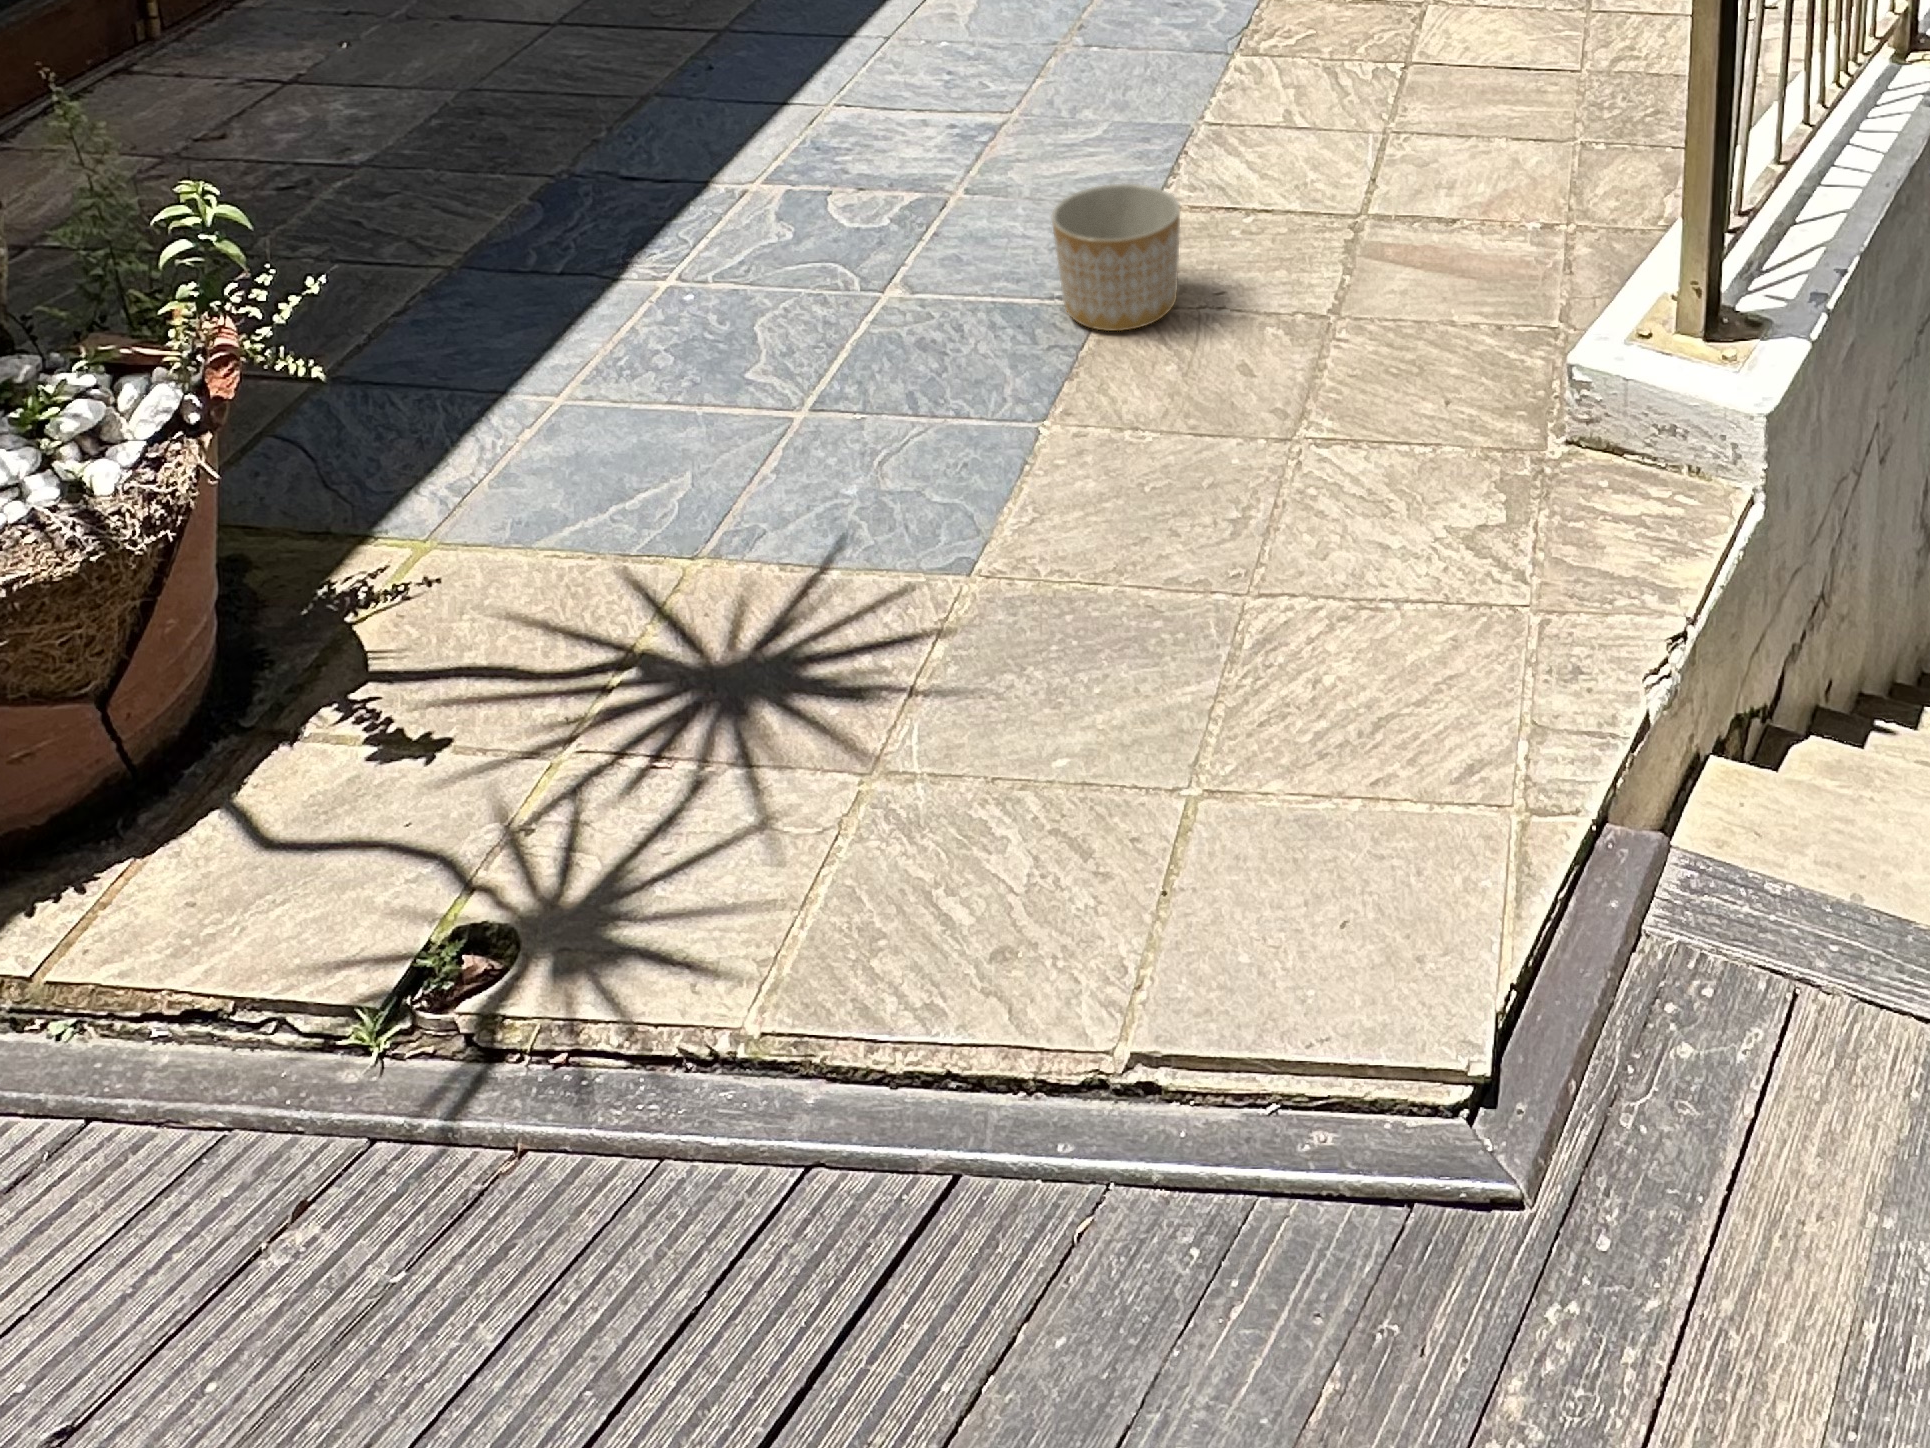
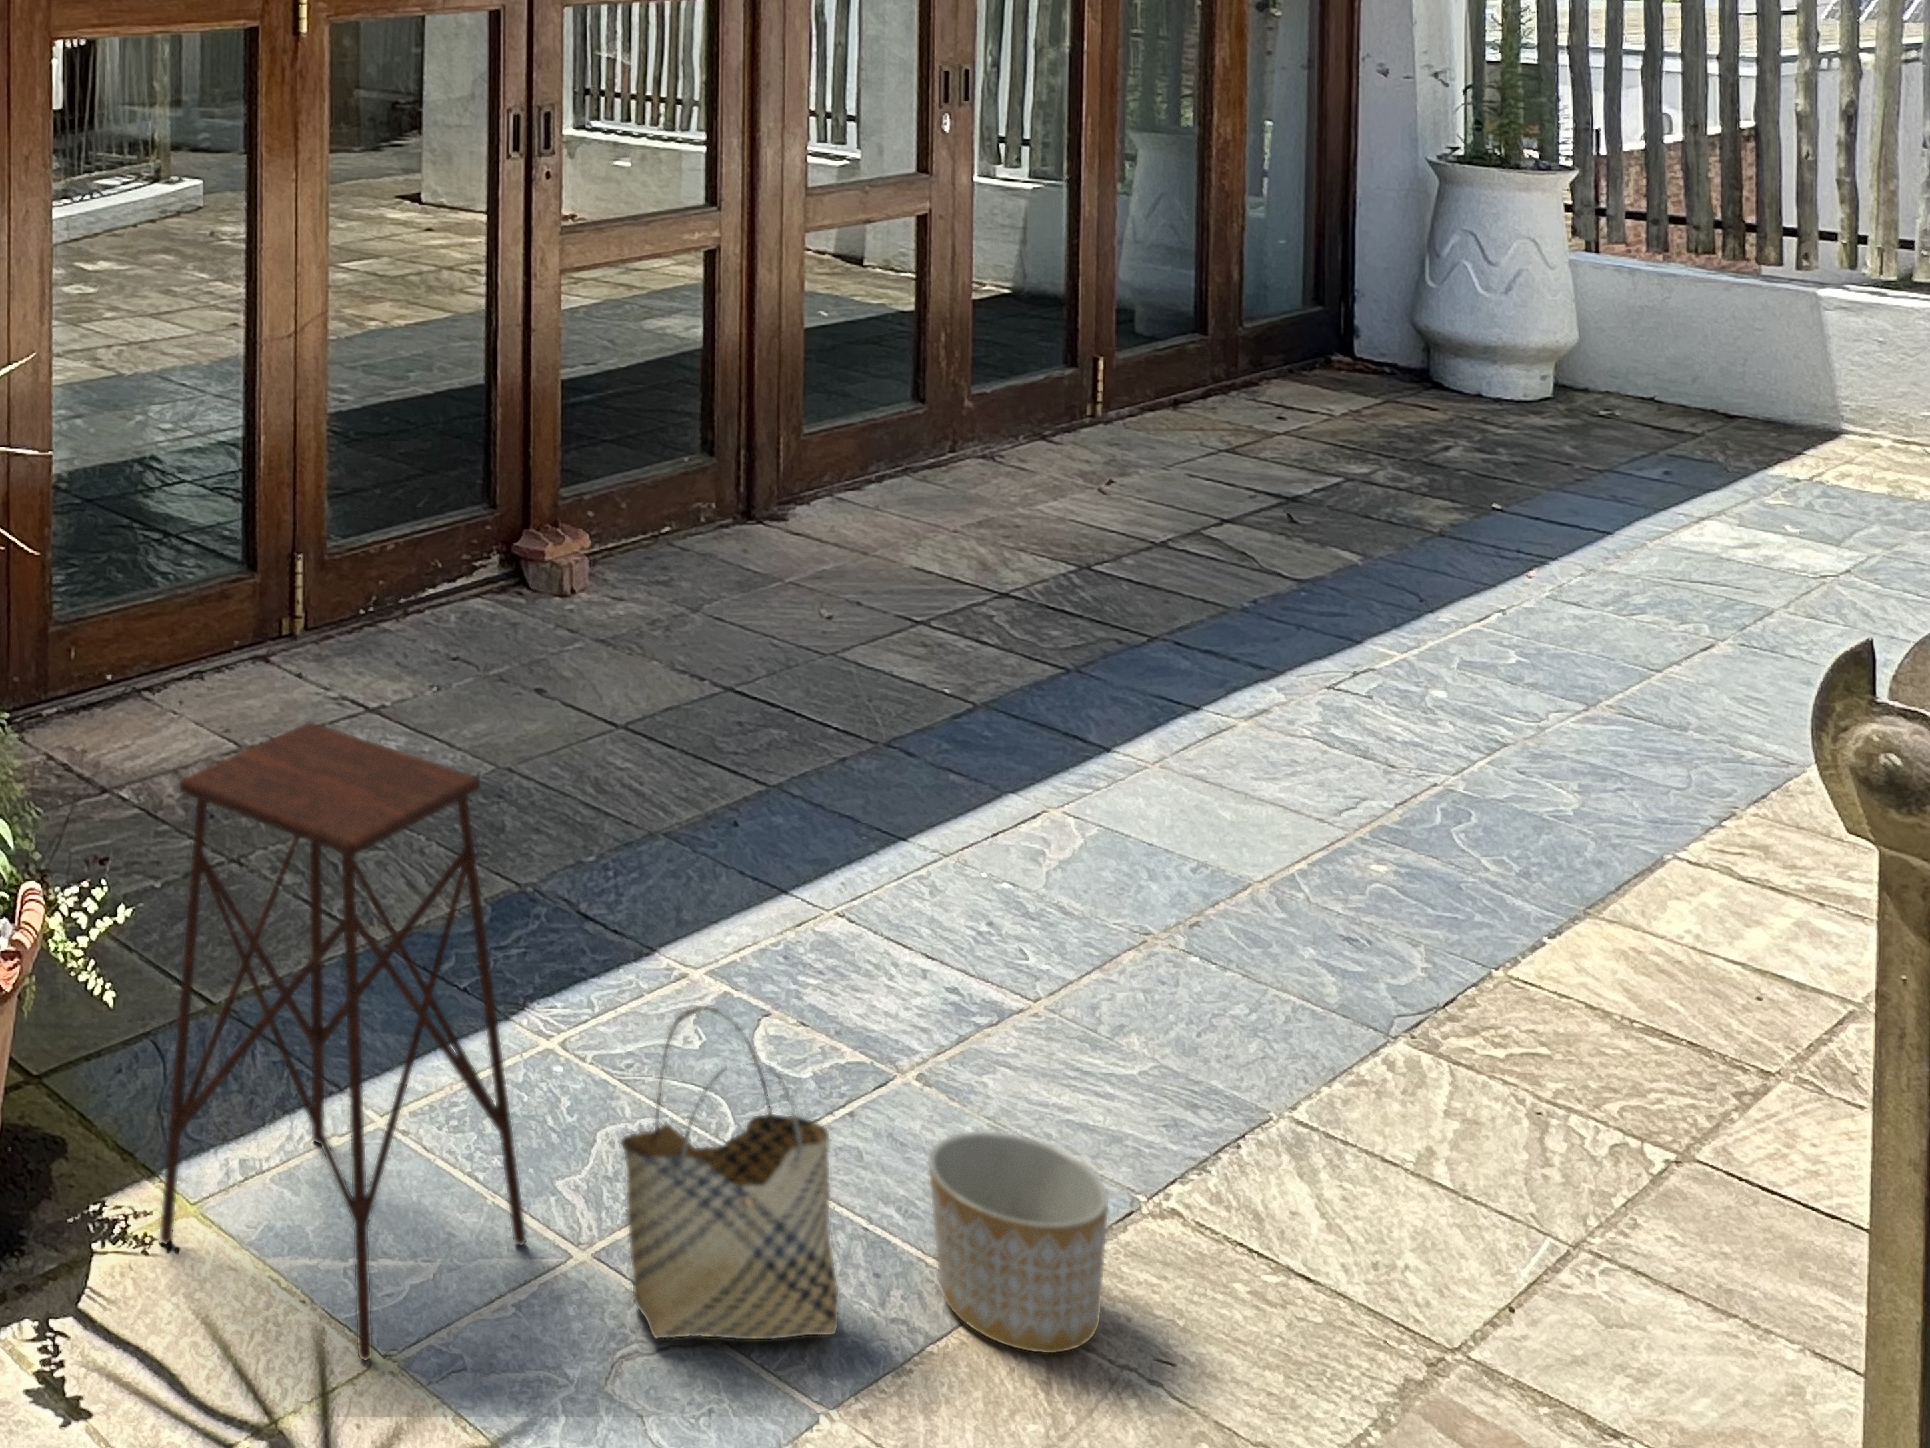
side table: none [365,35,754,581] -> present [160,722,526,1362]
woven basket: none [851,167,1023,438] -> present [621,1006,838,1339]

